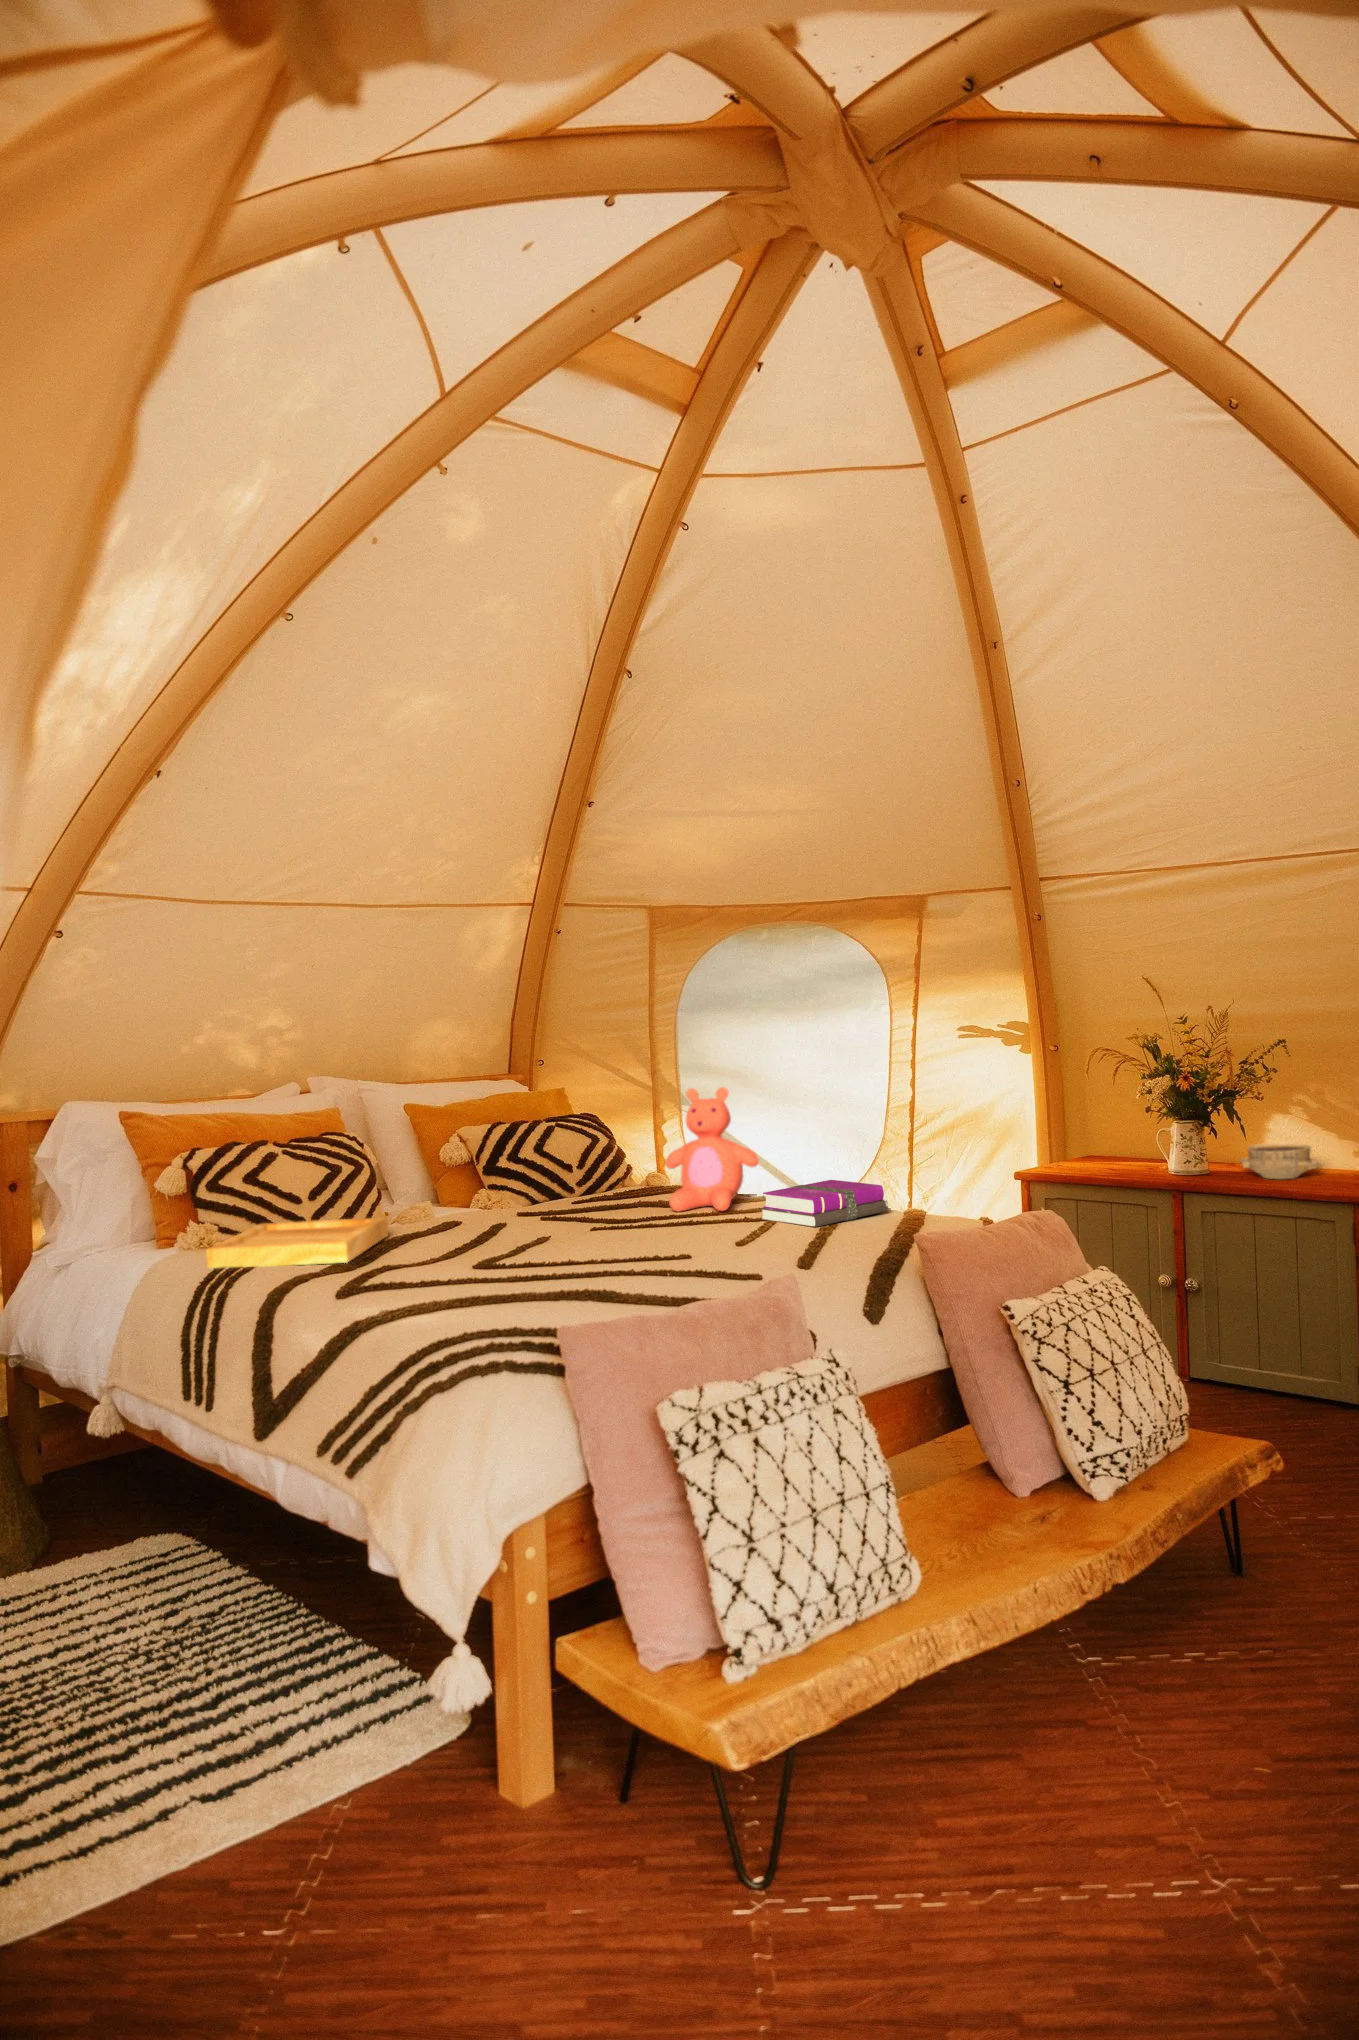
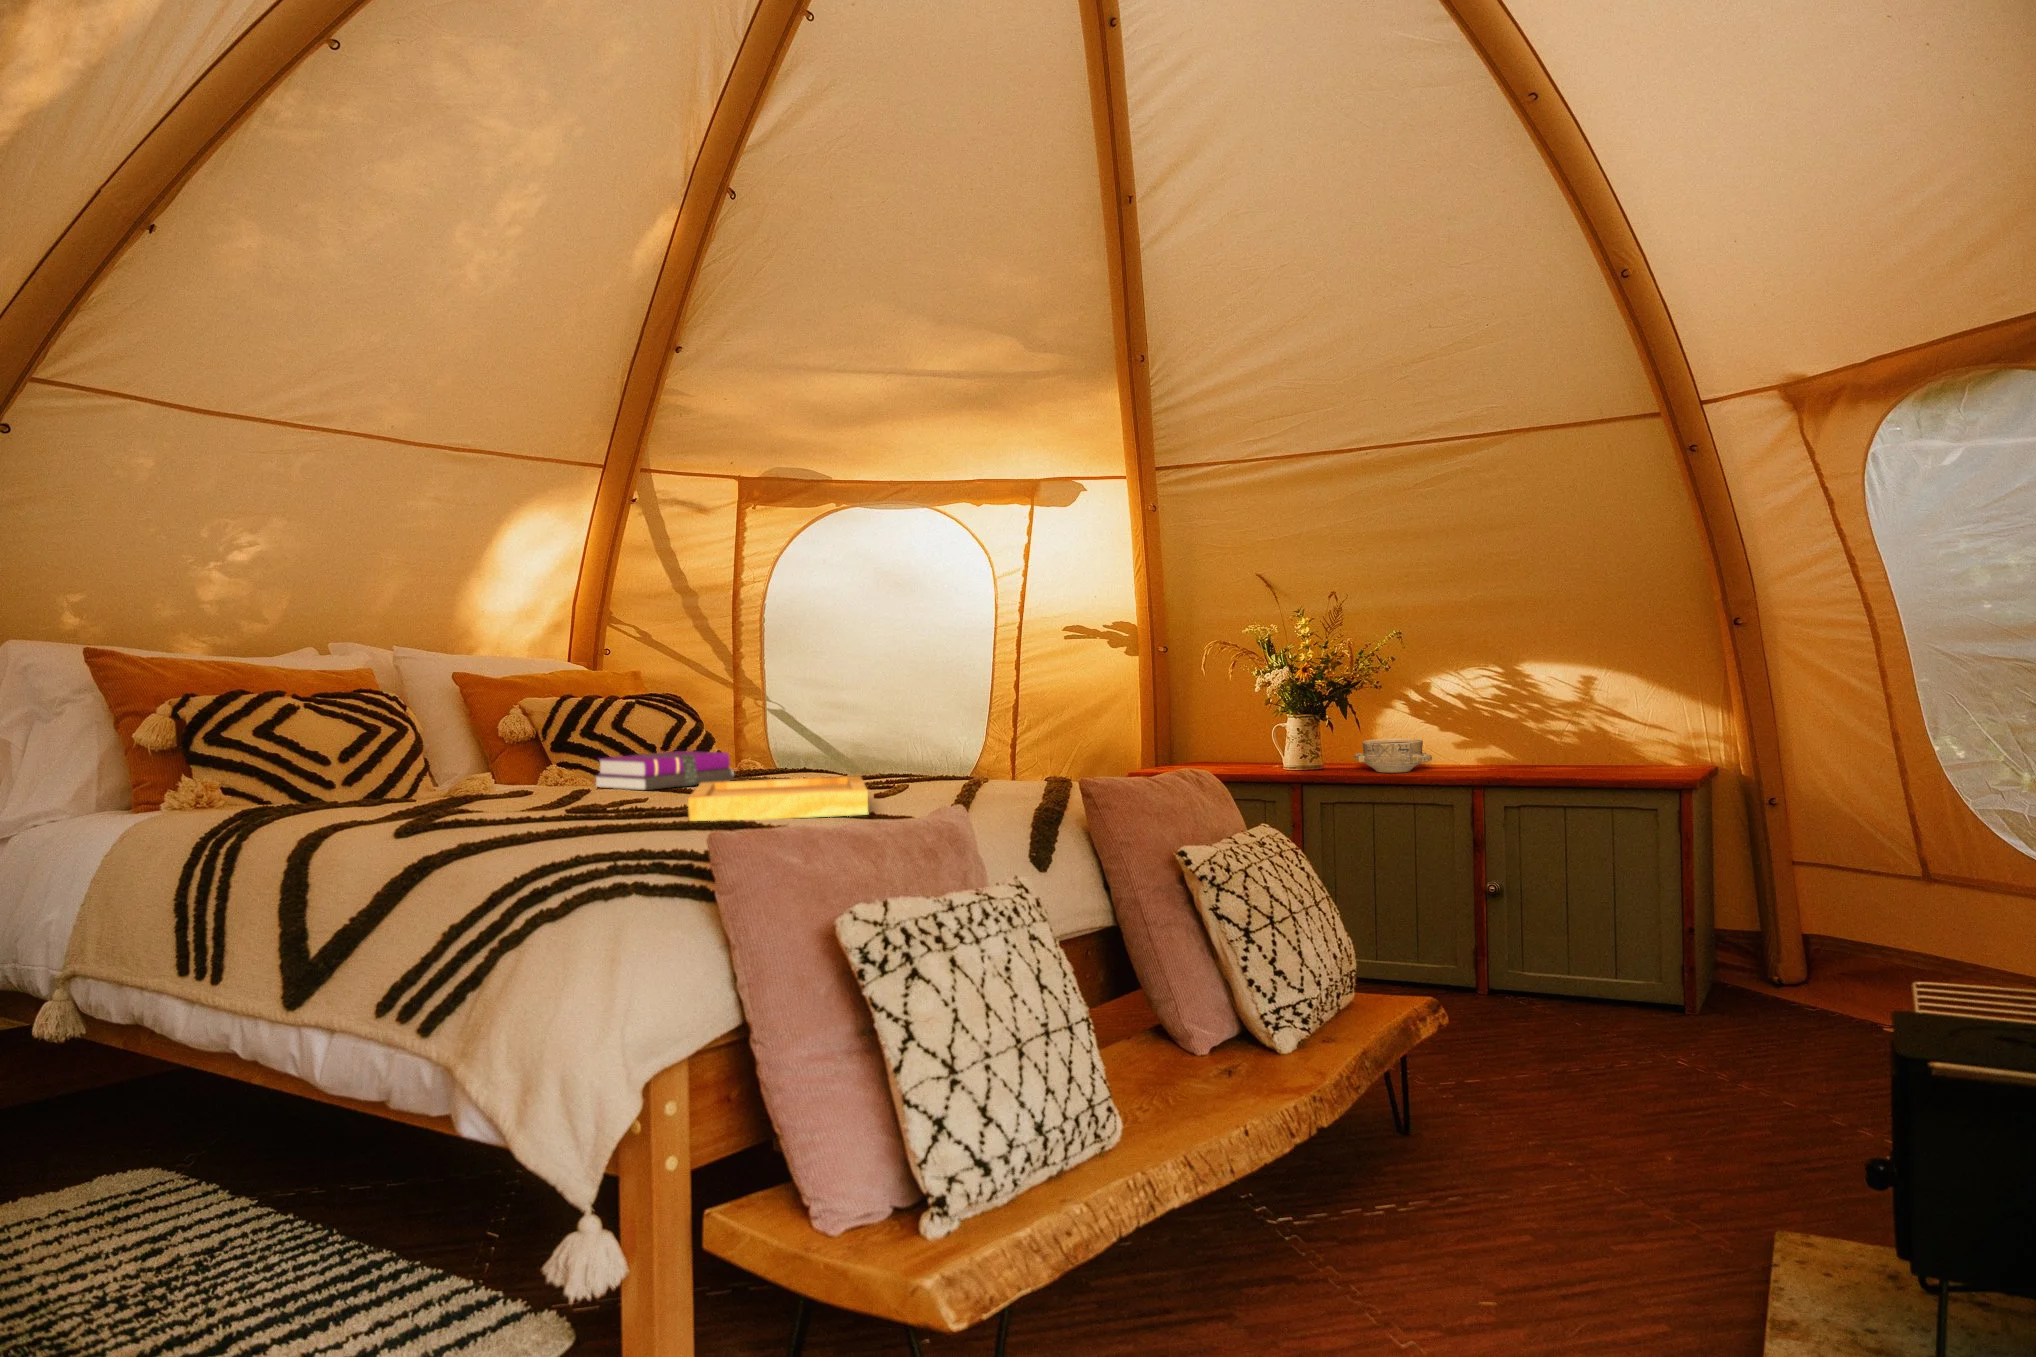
teddy bear: present [665,1087,759,1211] -> none [772,650,880,786]
notebook: present [760,1180,888,1227] -> present [595,751,734,791]
tray: present [206,1217,388,1268] -> present [688,775,868,821]

